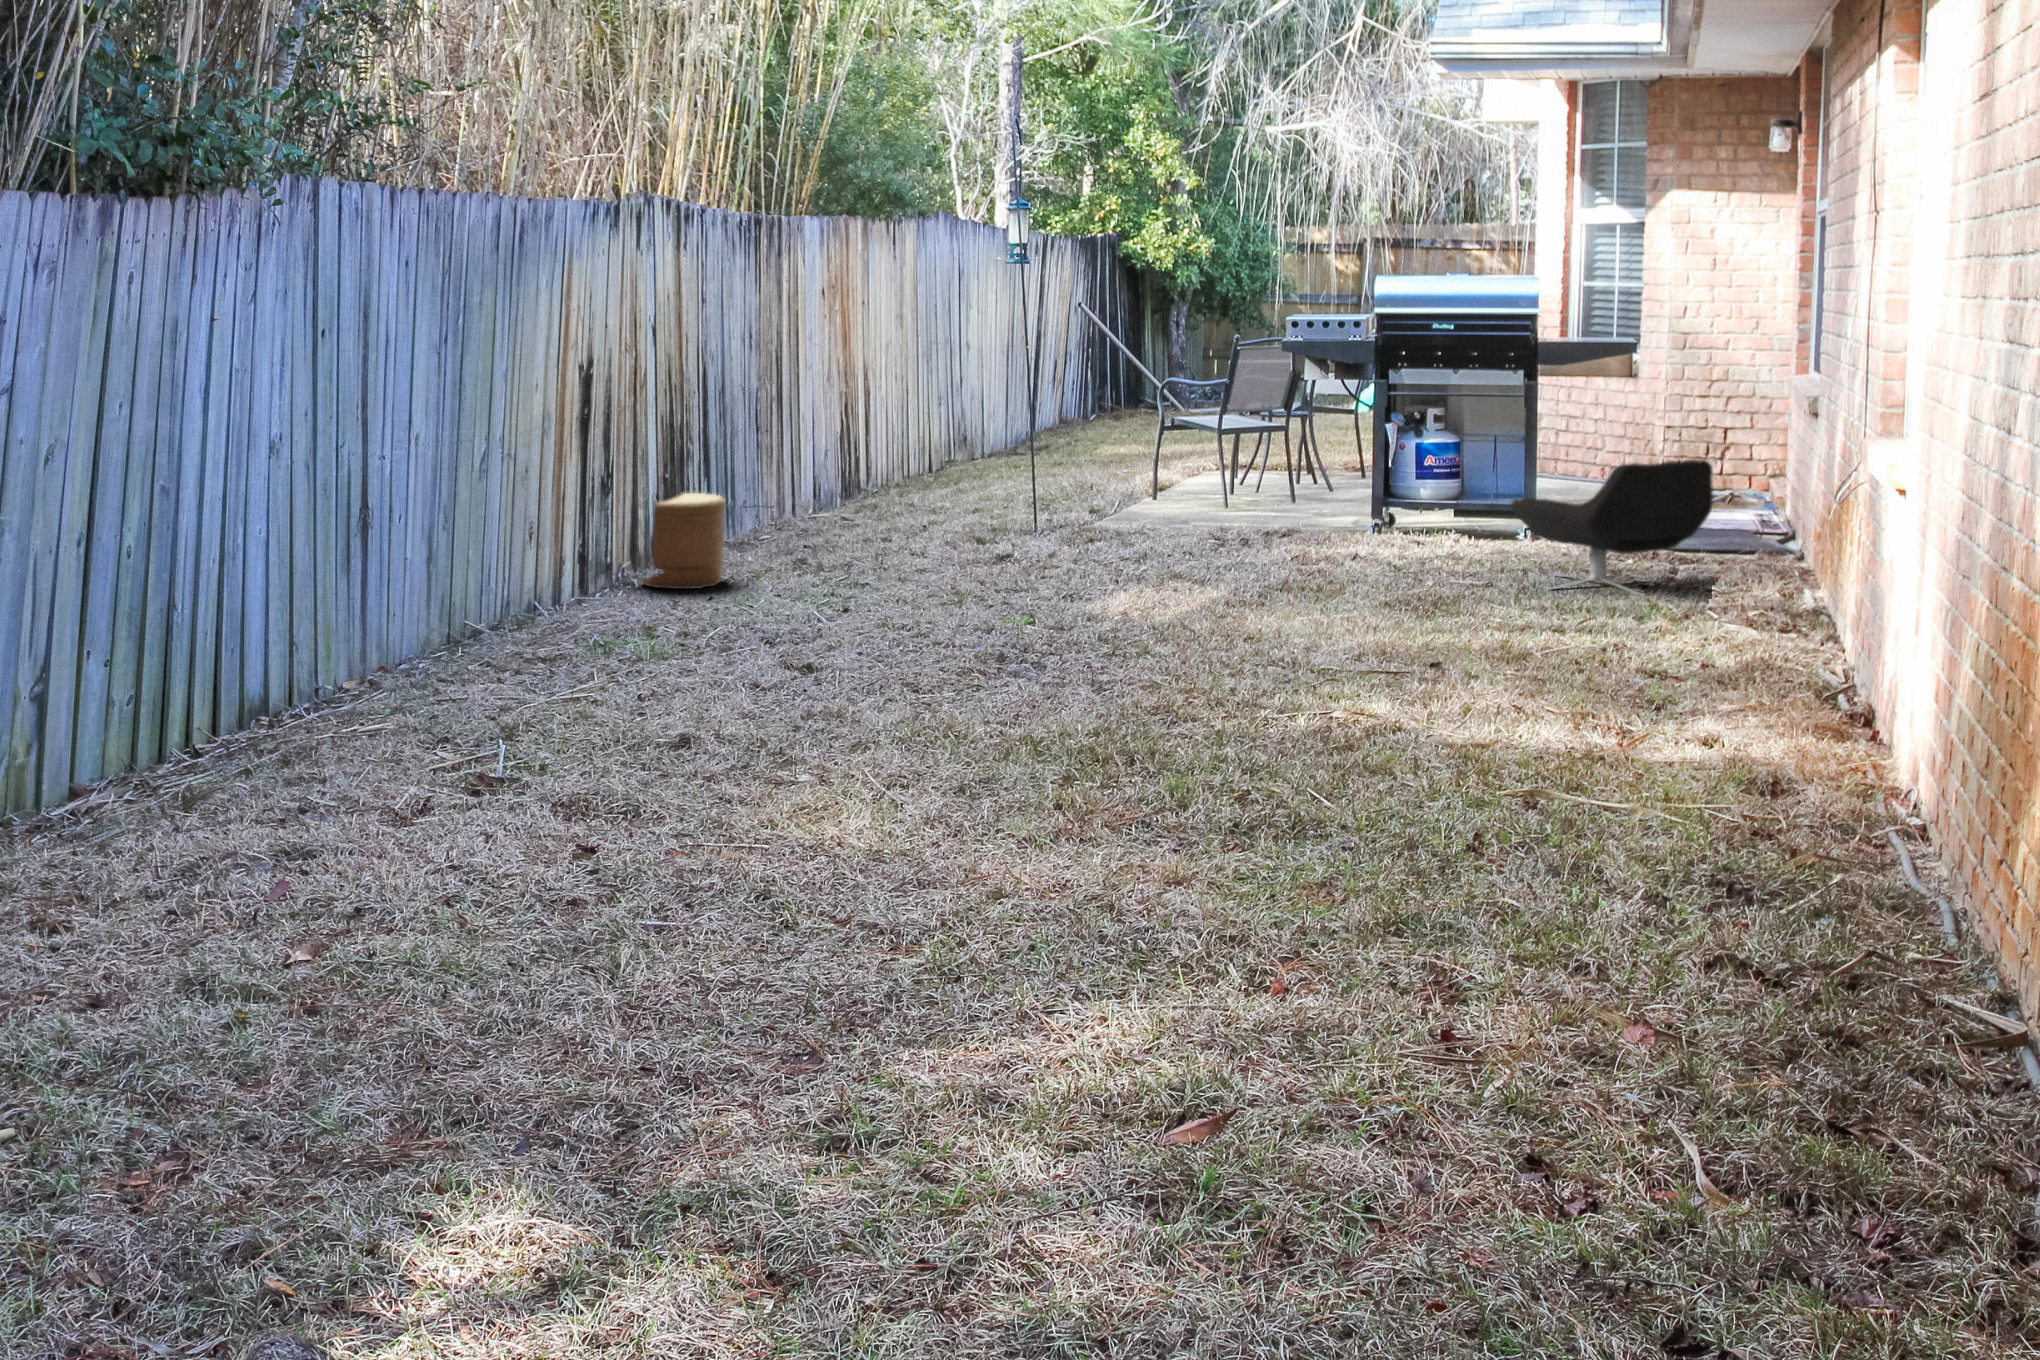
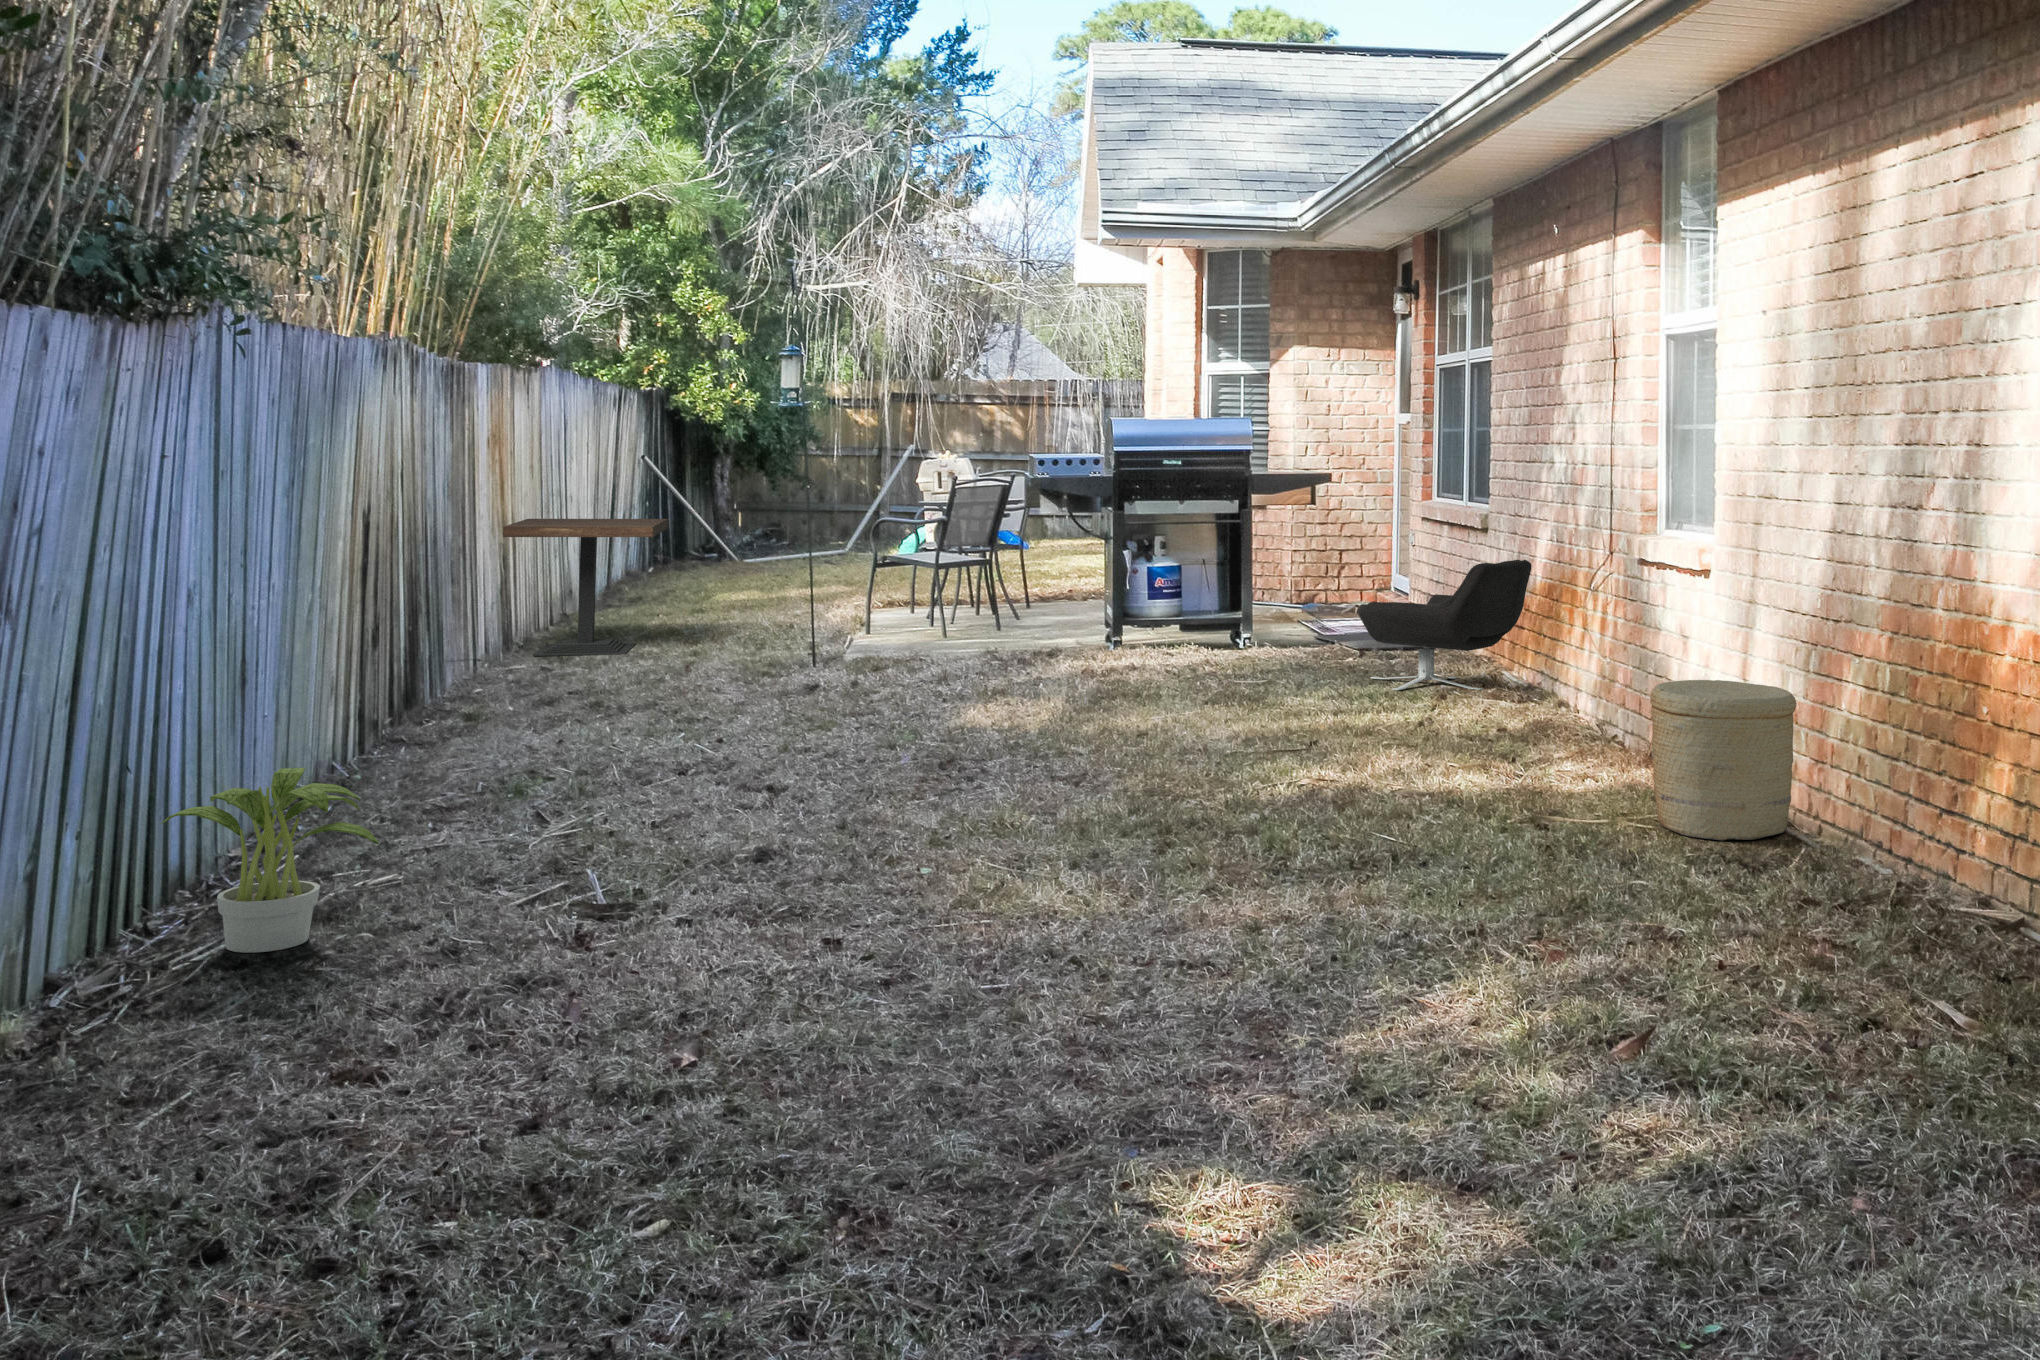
side table: none [837,383,989,505] -> present [503,519,668,656]
woven basket: present [643,493,726,589] -> present [1650,680,1797,840]
potted plant: none [381,588,485,699] -> present [161,768,379,953]

